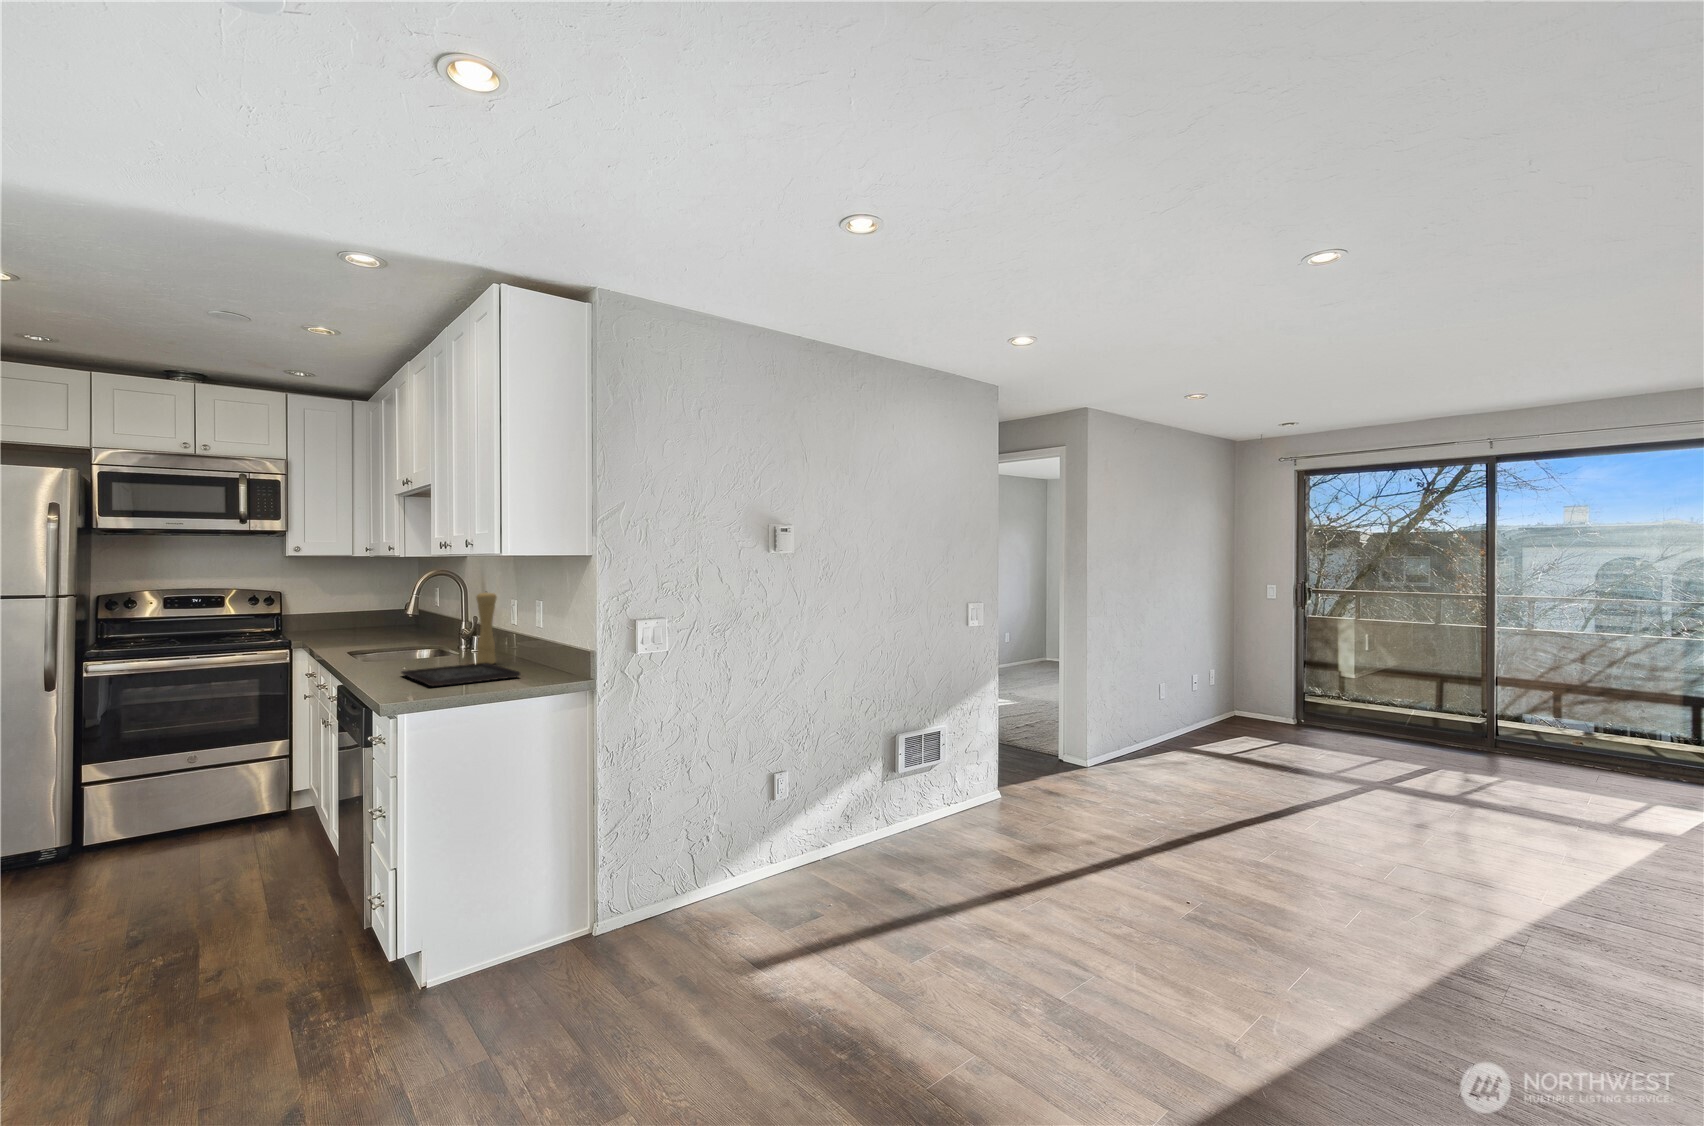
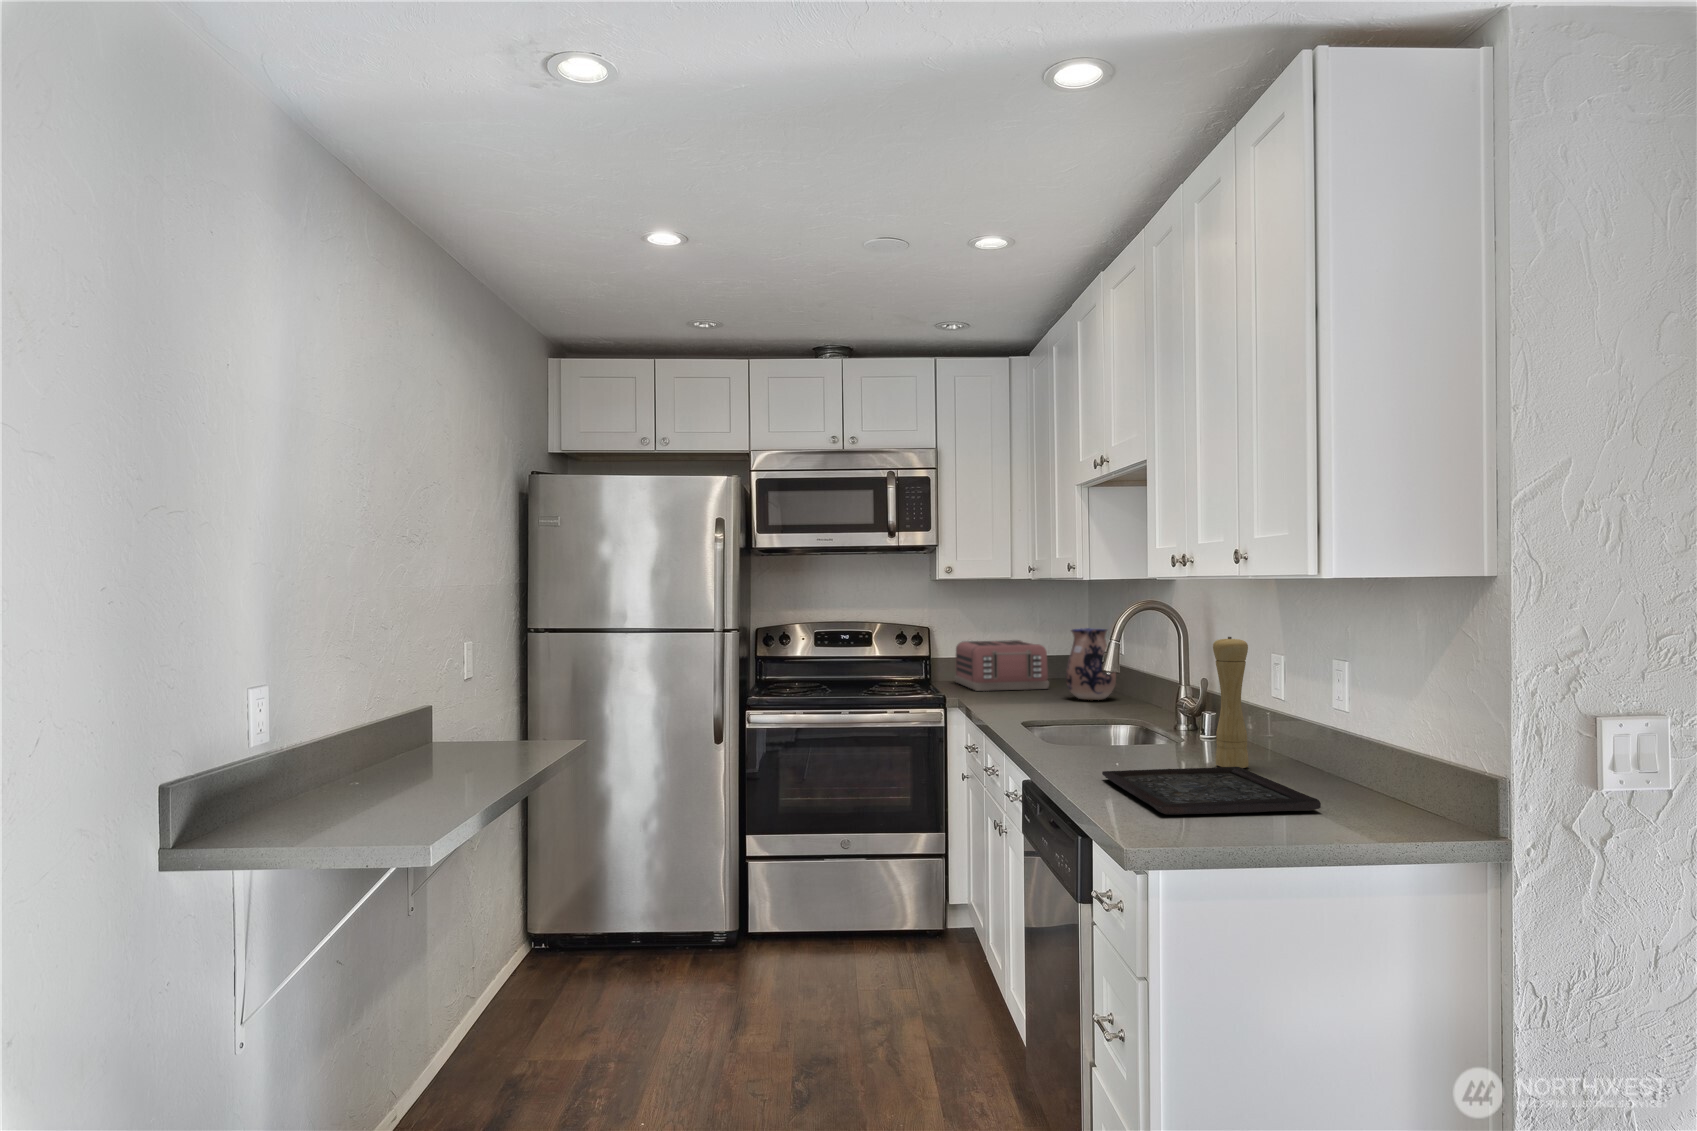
ceramic pitcher: none [393,590,431,637] -> present [1066,628,1116,700]
toaster: none [302,600,383,637] -> present [954,640,1049,691]

